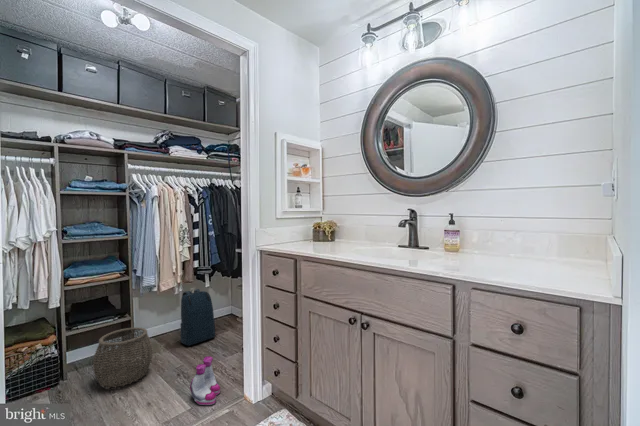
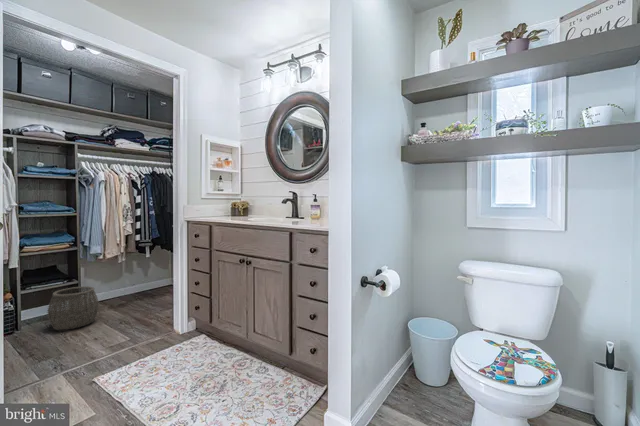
backpack: present [180,289,215,345] -> none [124,260,155,305]
boots: present [190,356,220,405] -> none [130,303,154,335]

